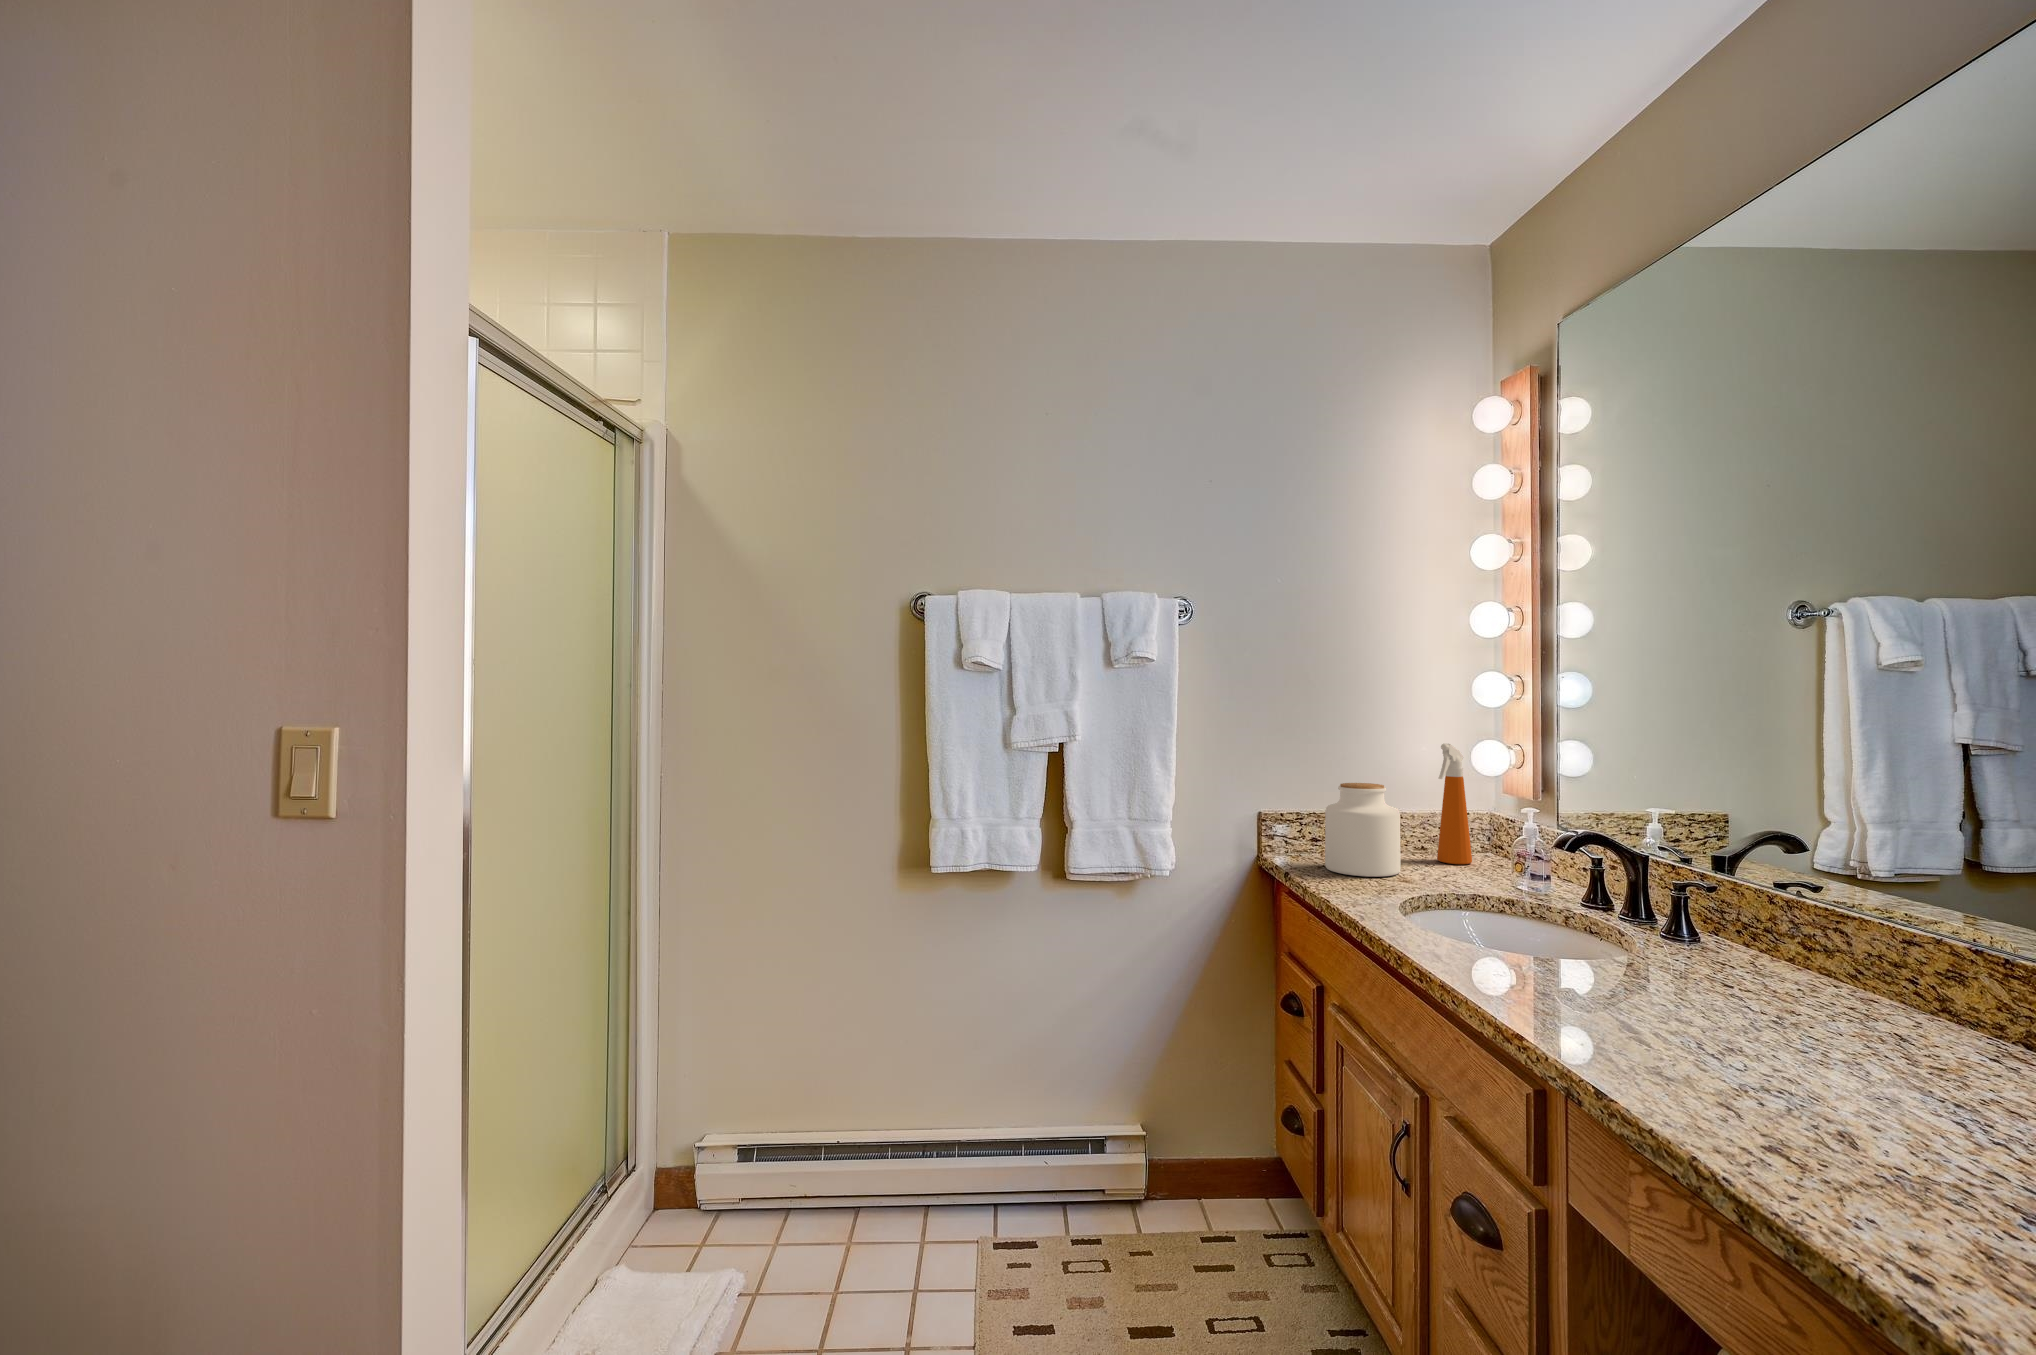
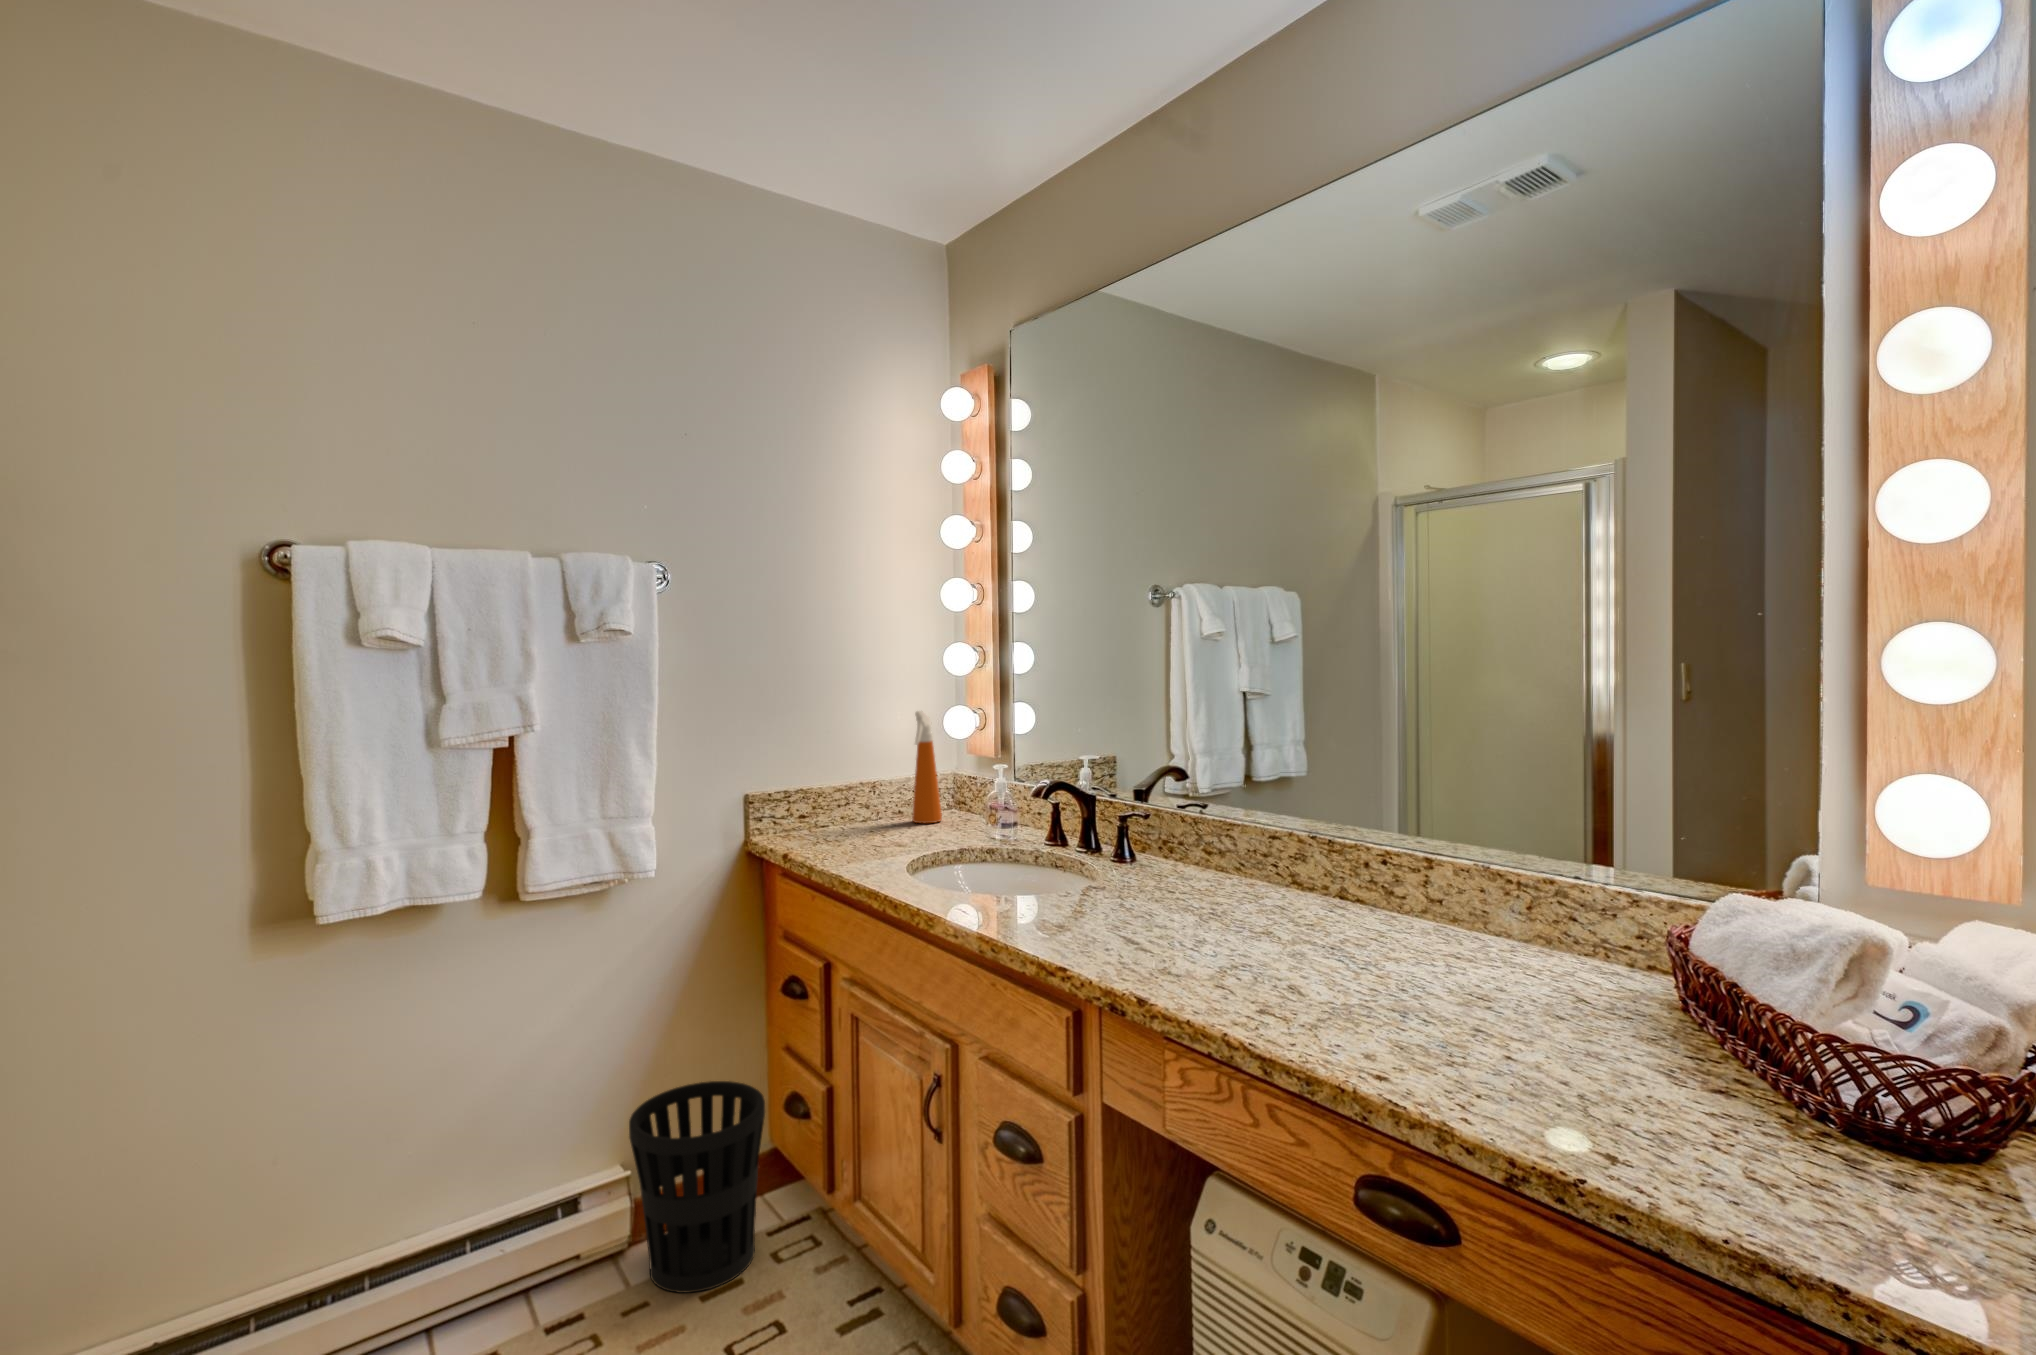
jar: present [1325,783,1401,877] -> none [816,755,888,847]
wastebasket: none [1138,1073,1260,1268] -> present [629,1081,765,1293]

